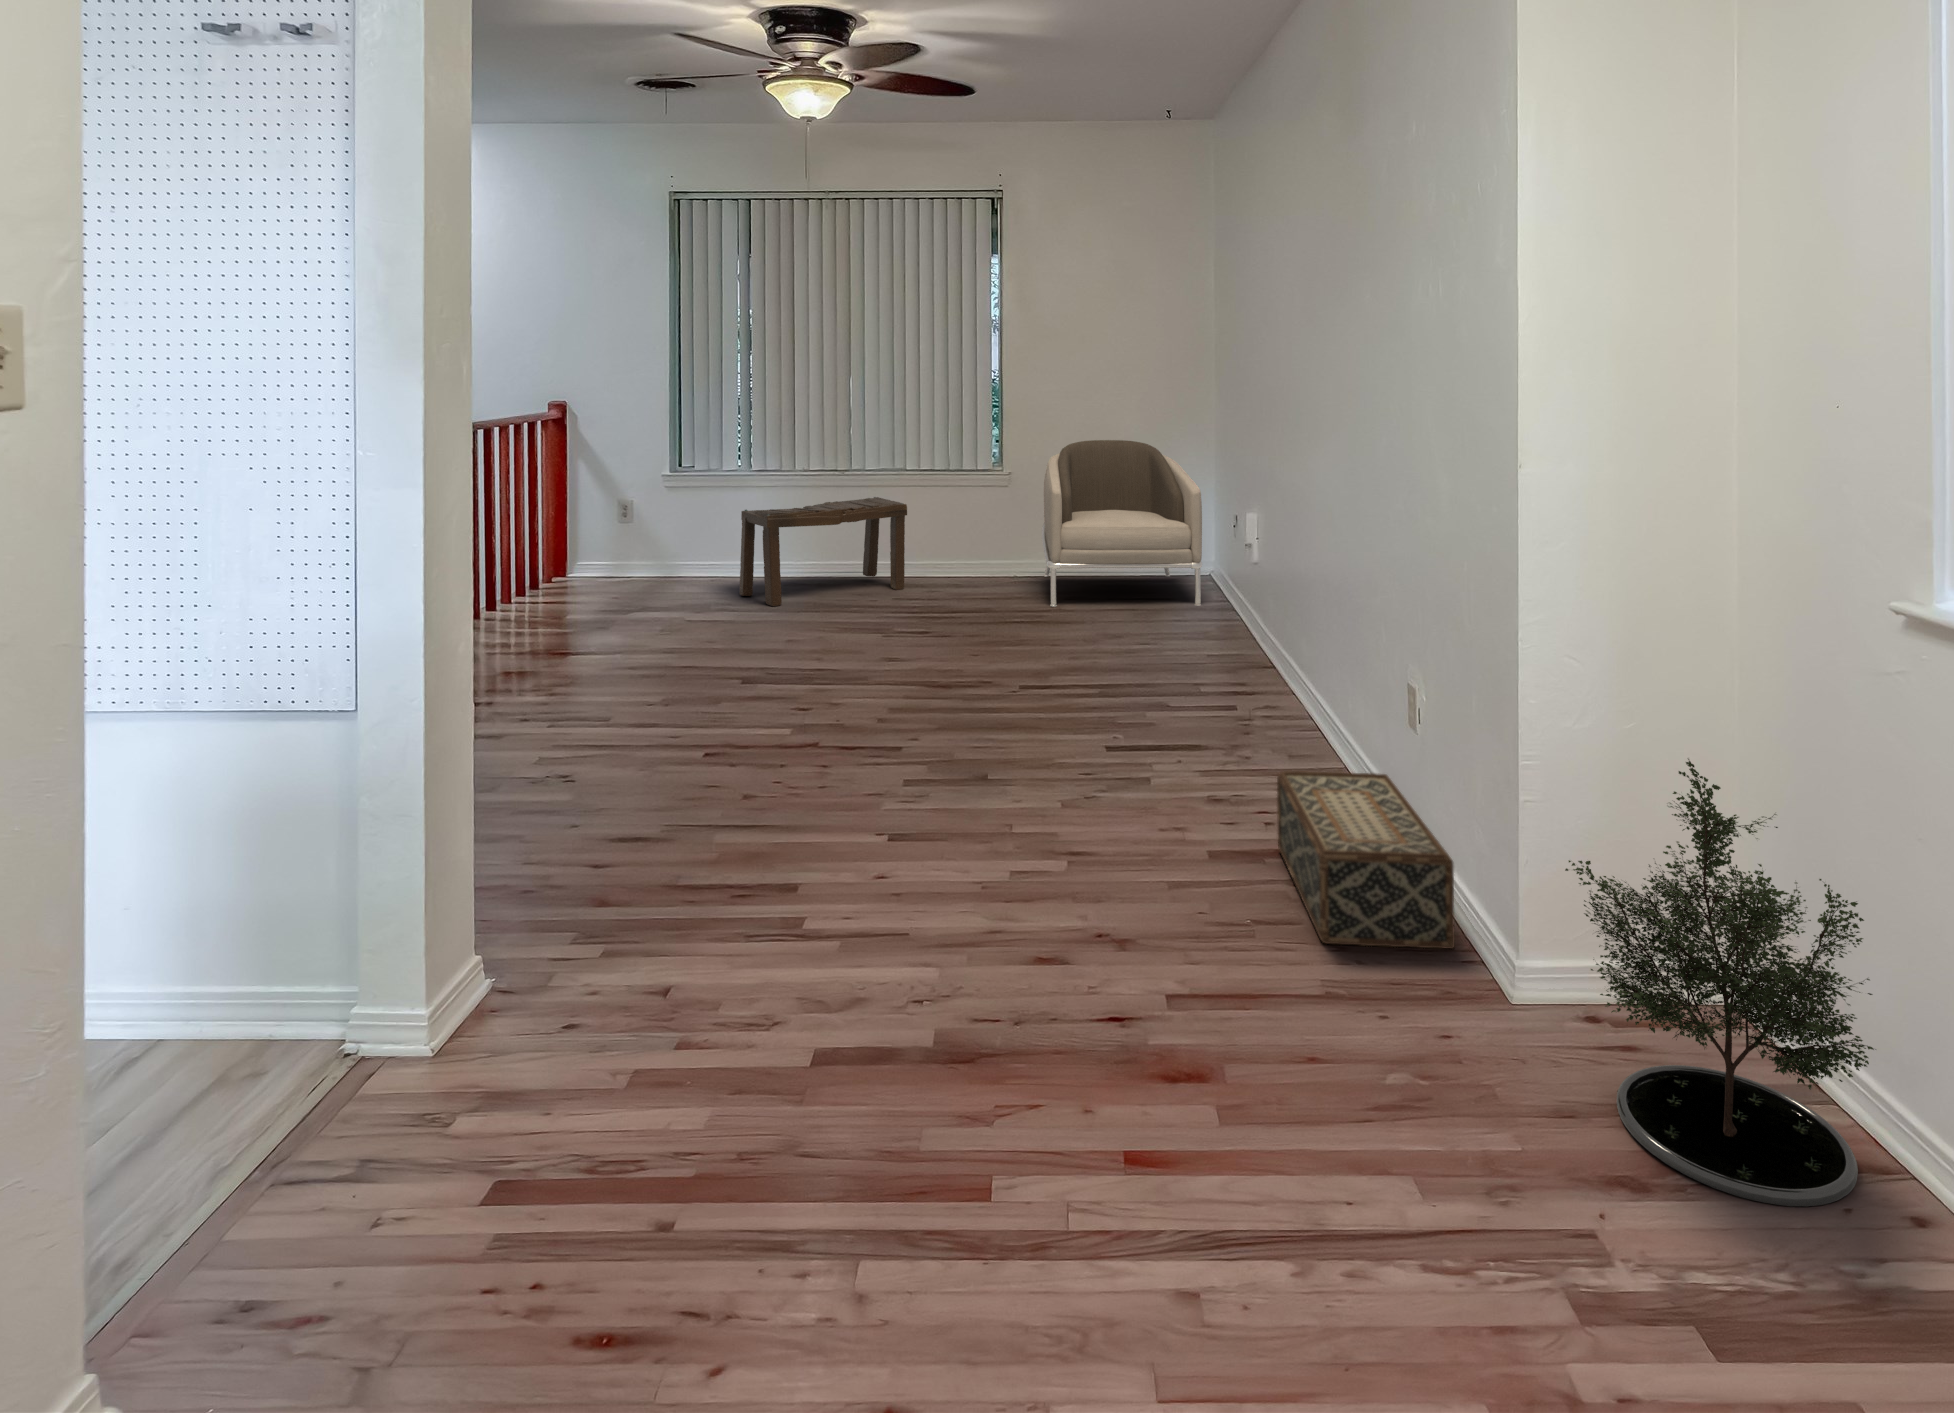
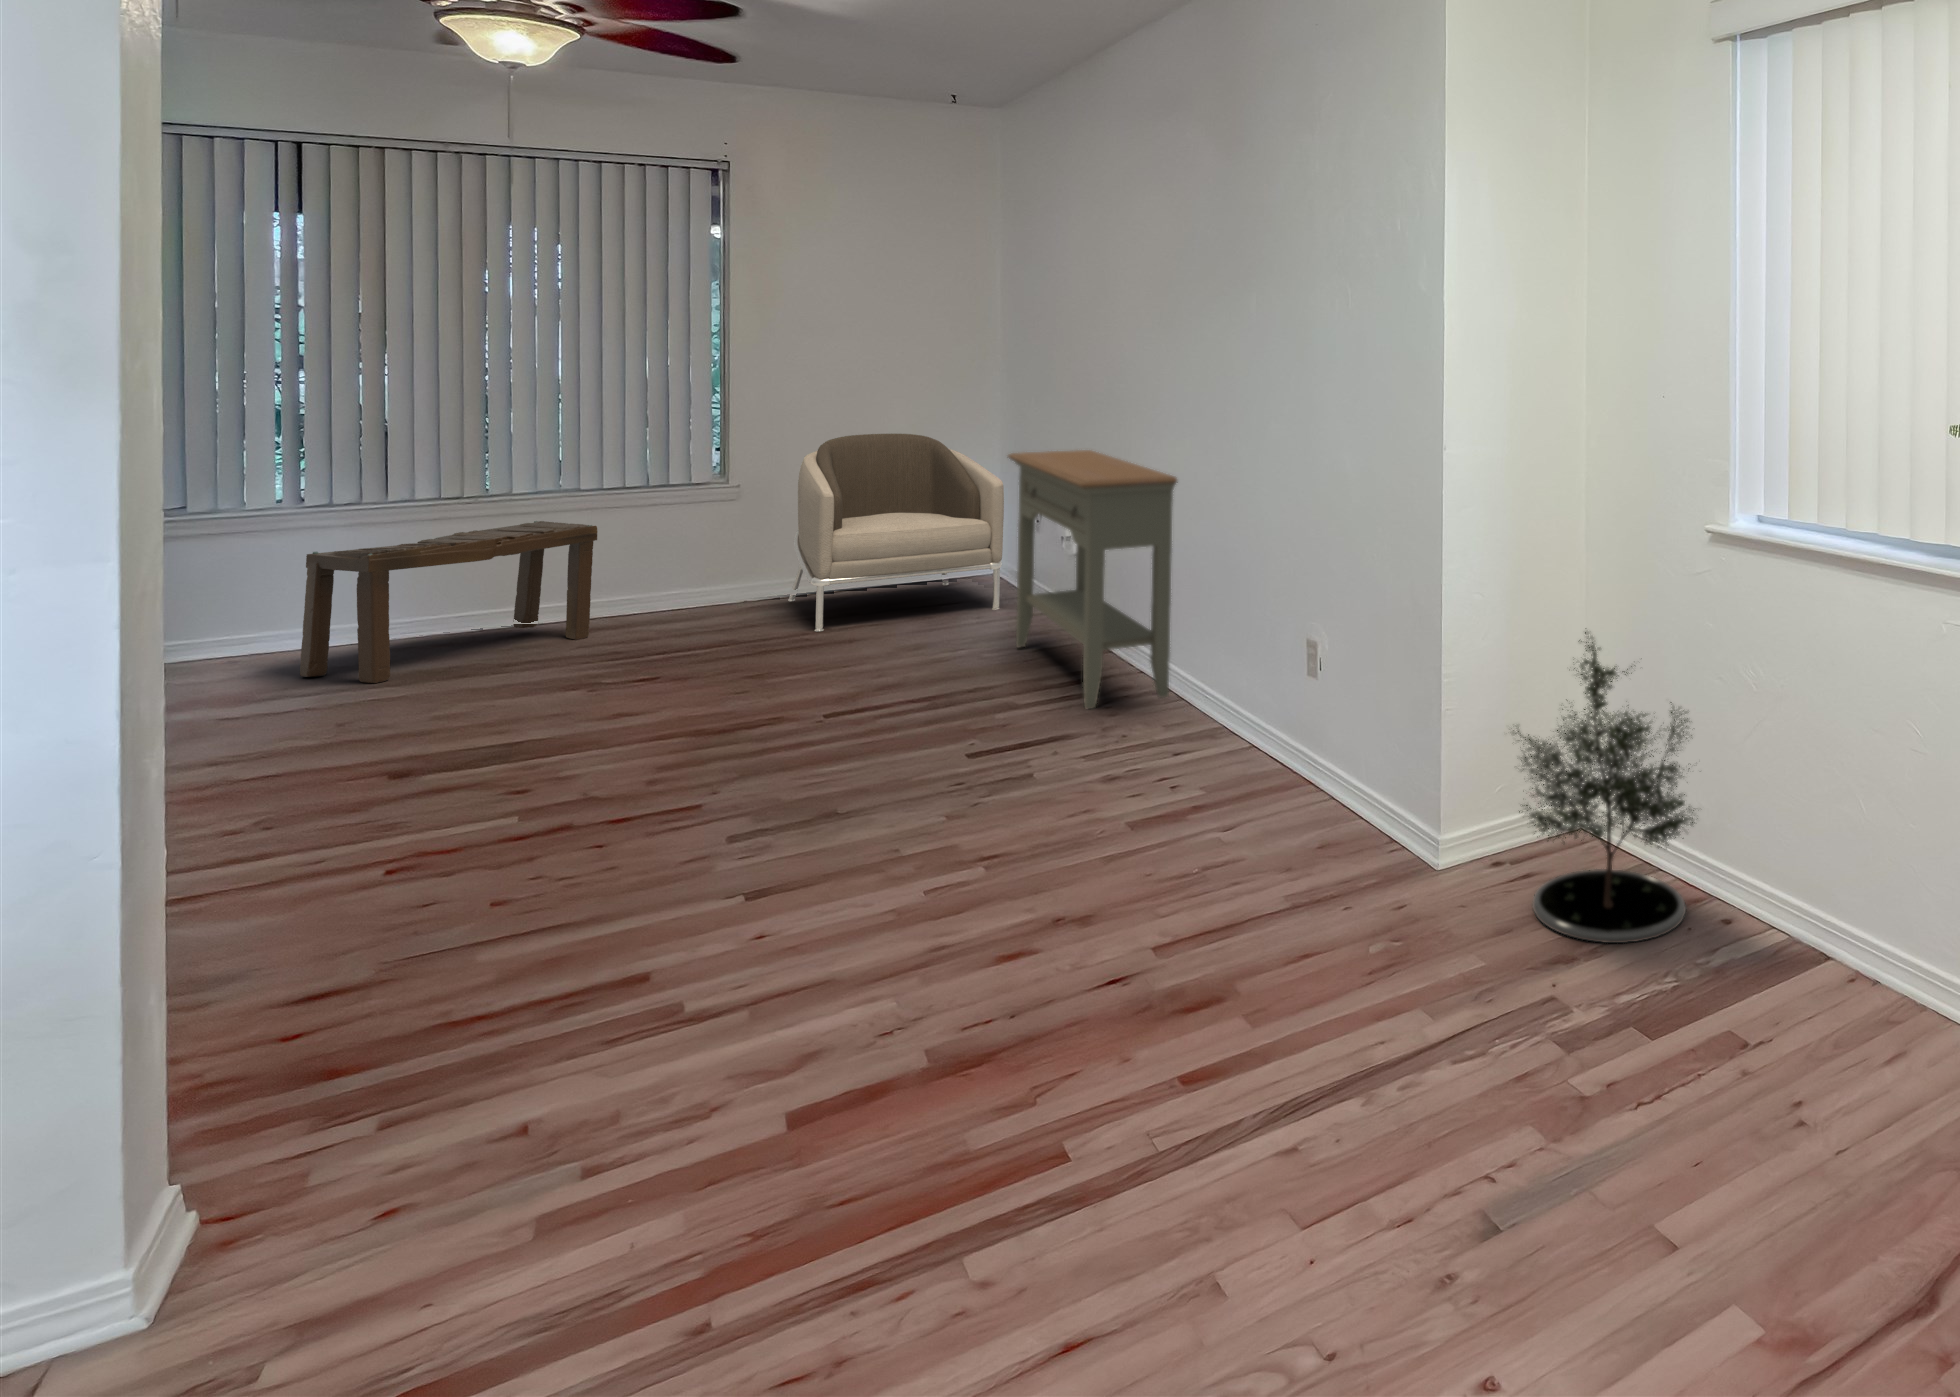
console table: none [1184,466,1311,723] -> present [1008,450,1178,709]
woven basket: present [1277,771,1455,949] -> none [1194,714,1377,869]

